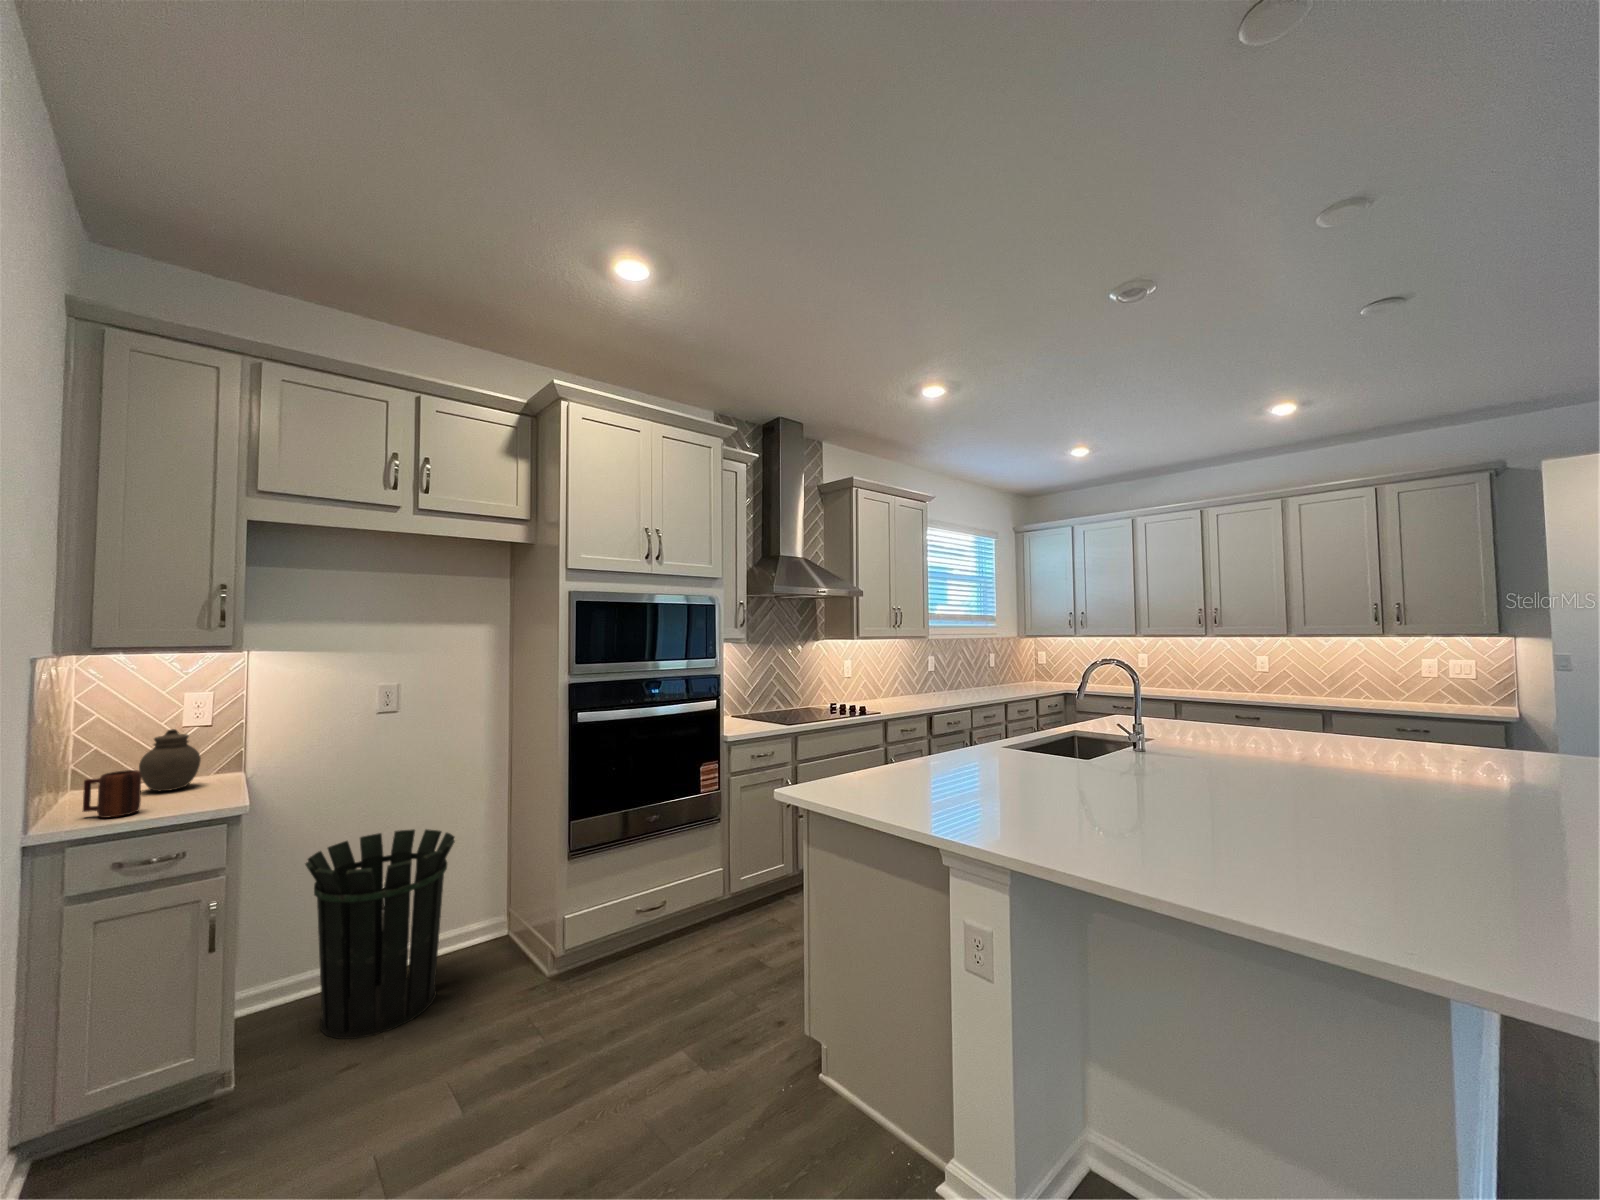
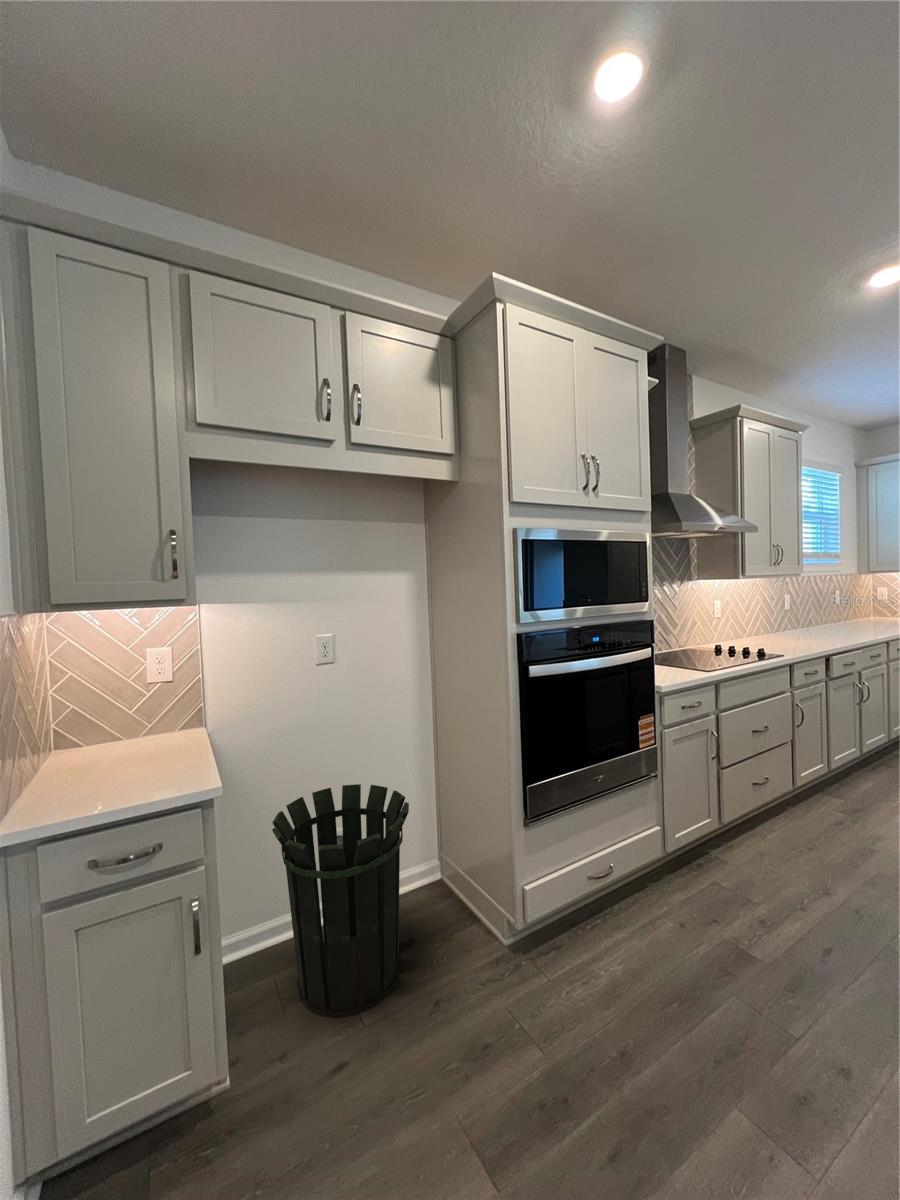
jar: present [139,729,201,791] -> none [111,692,167,758]
mug: present [83,770,141,818] -> none [54,747,113,806]

